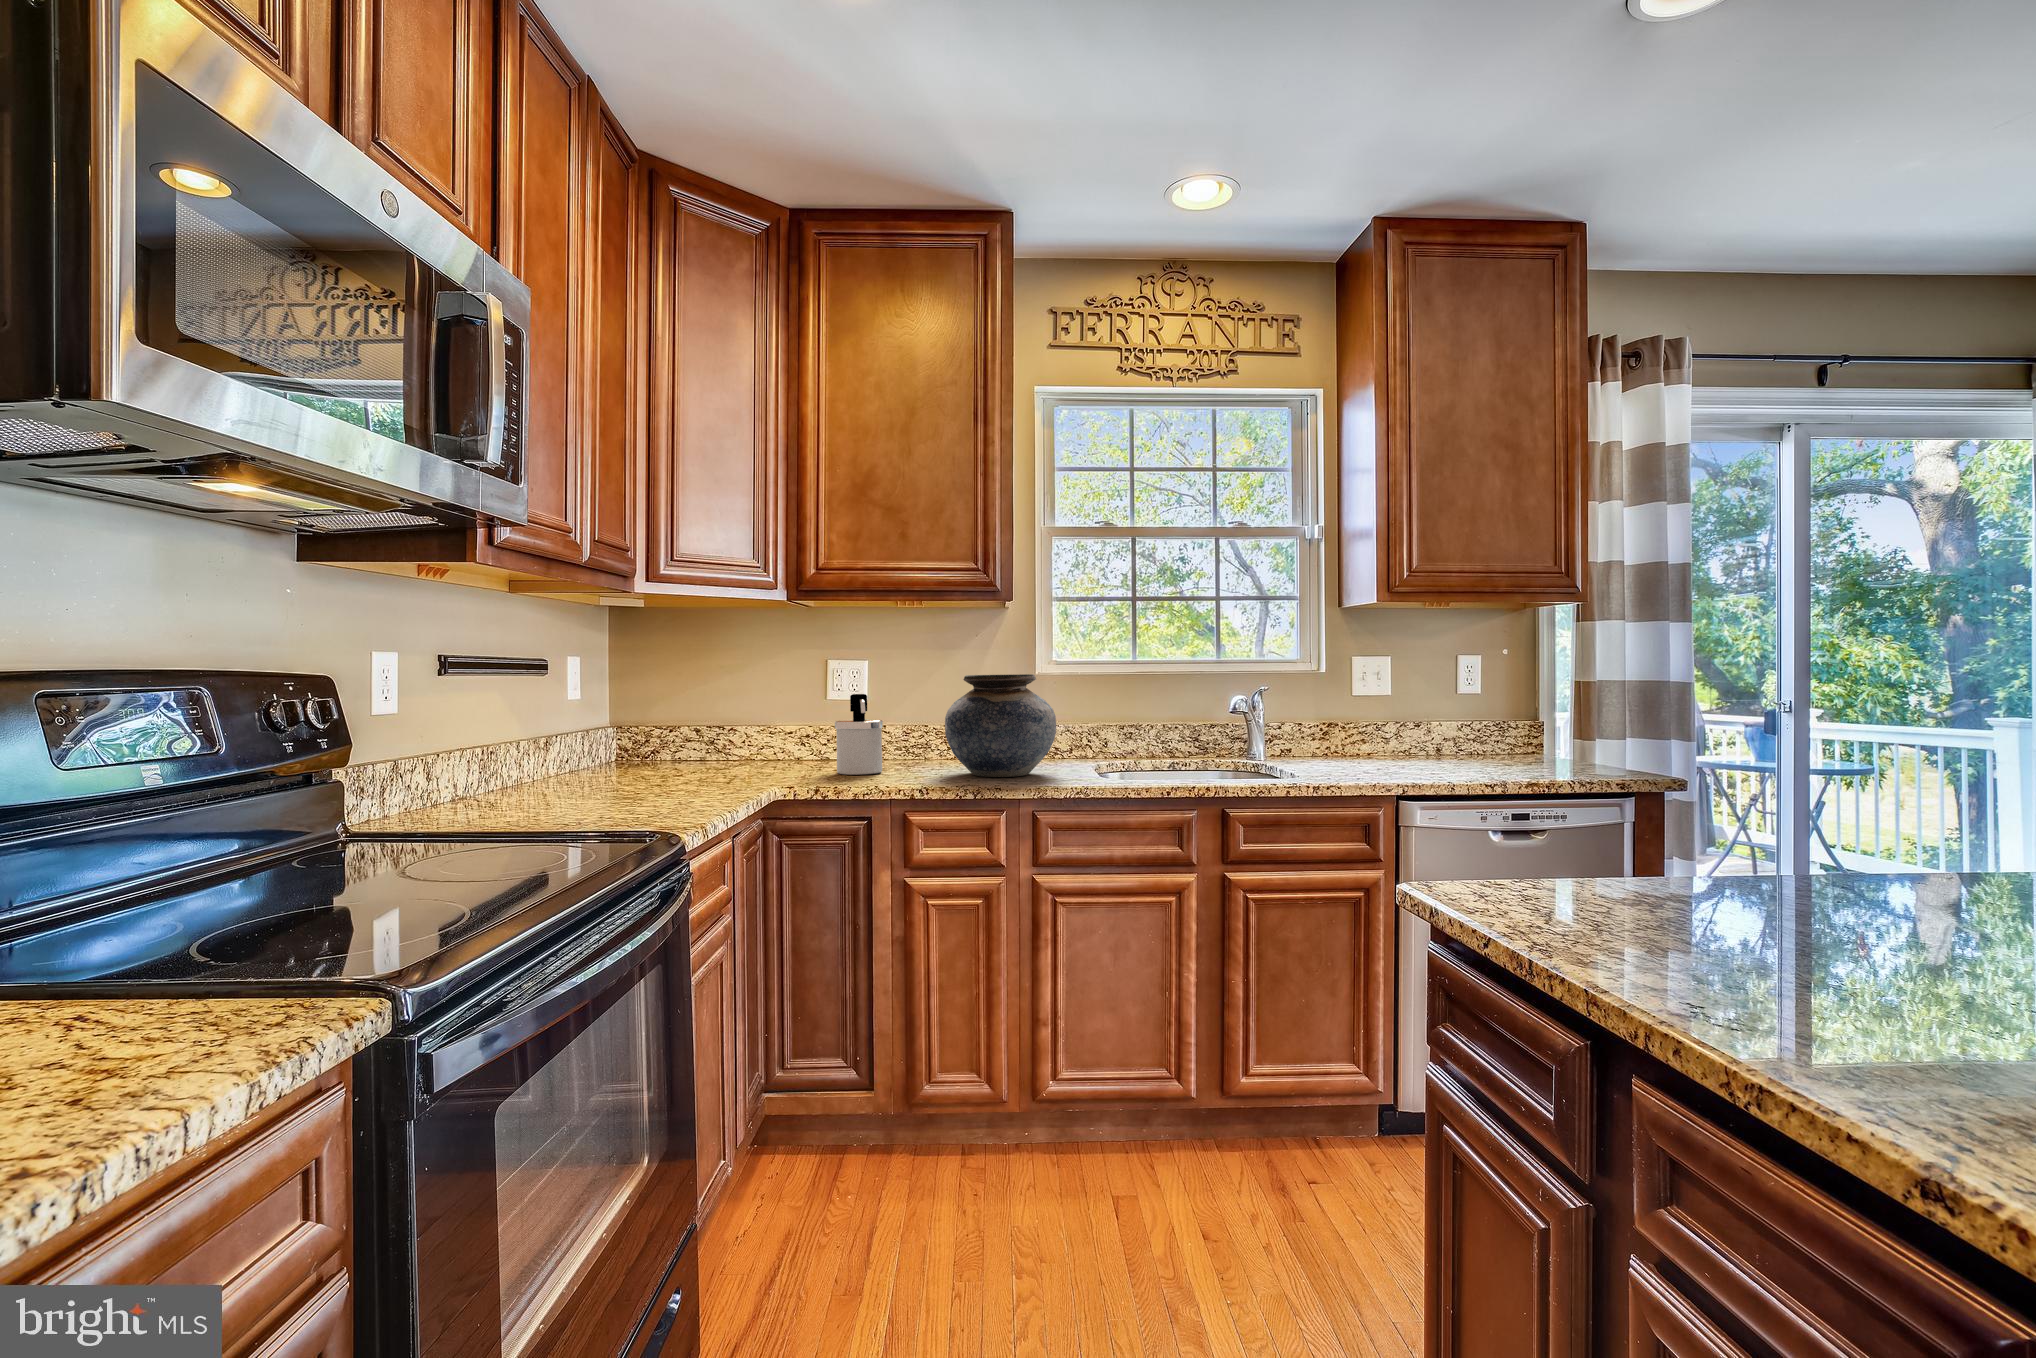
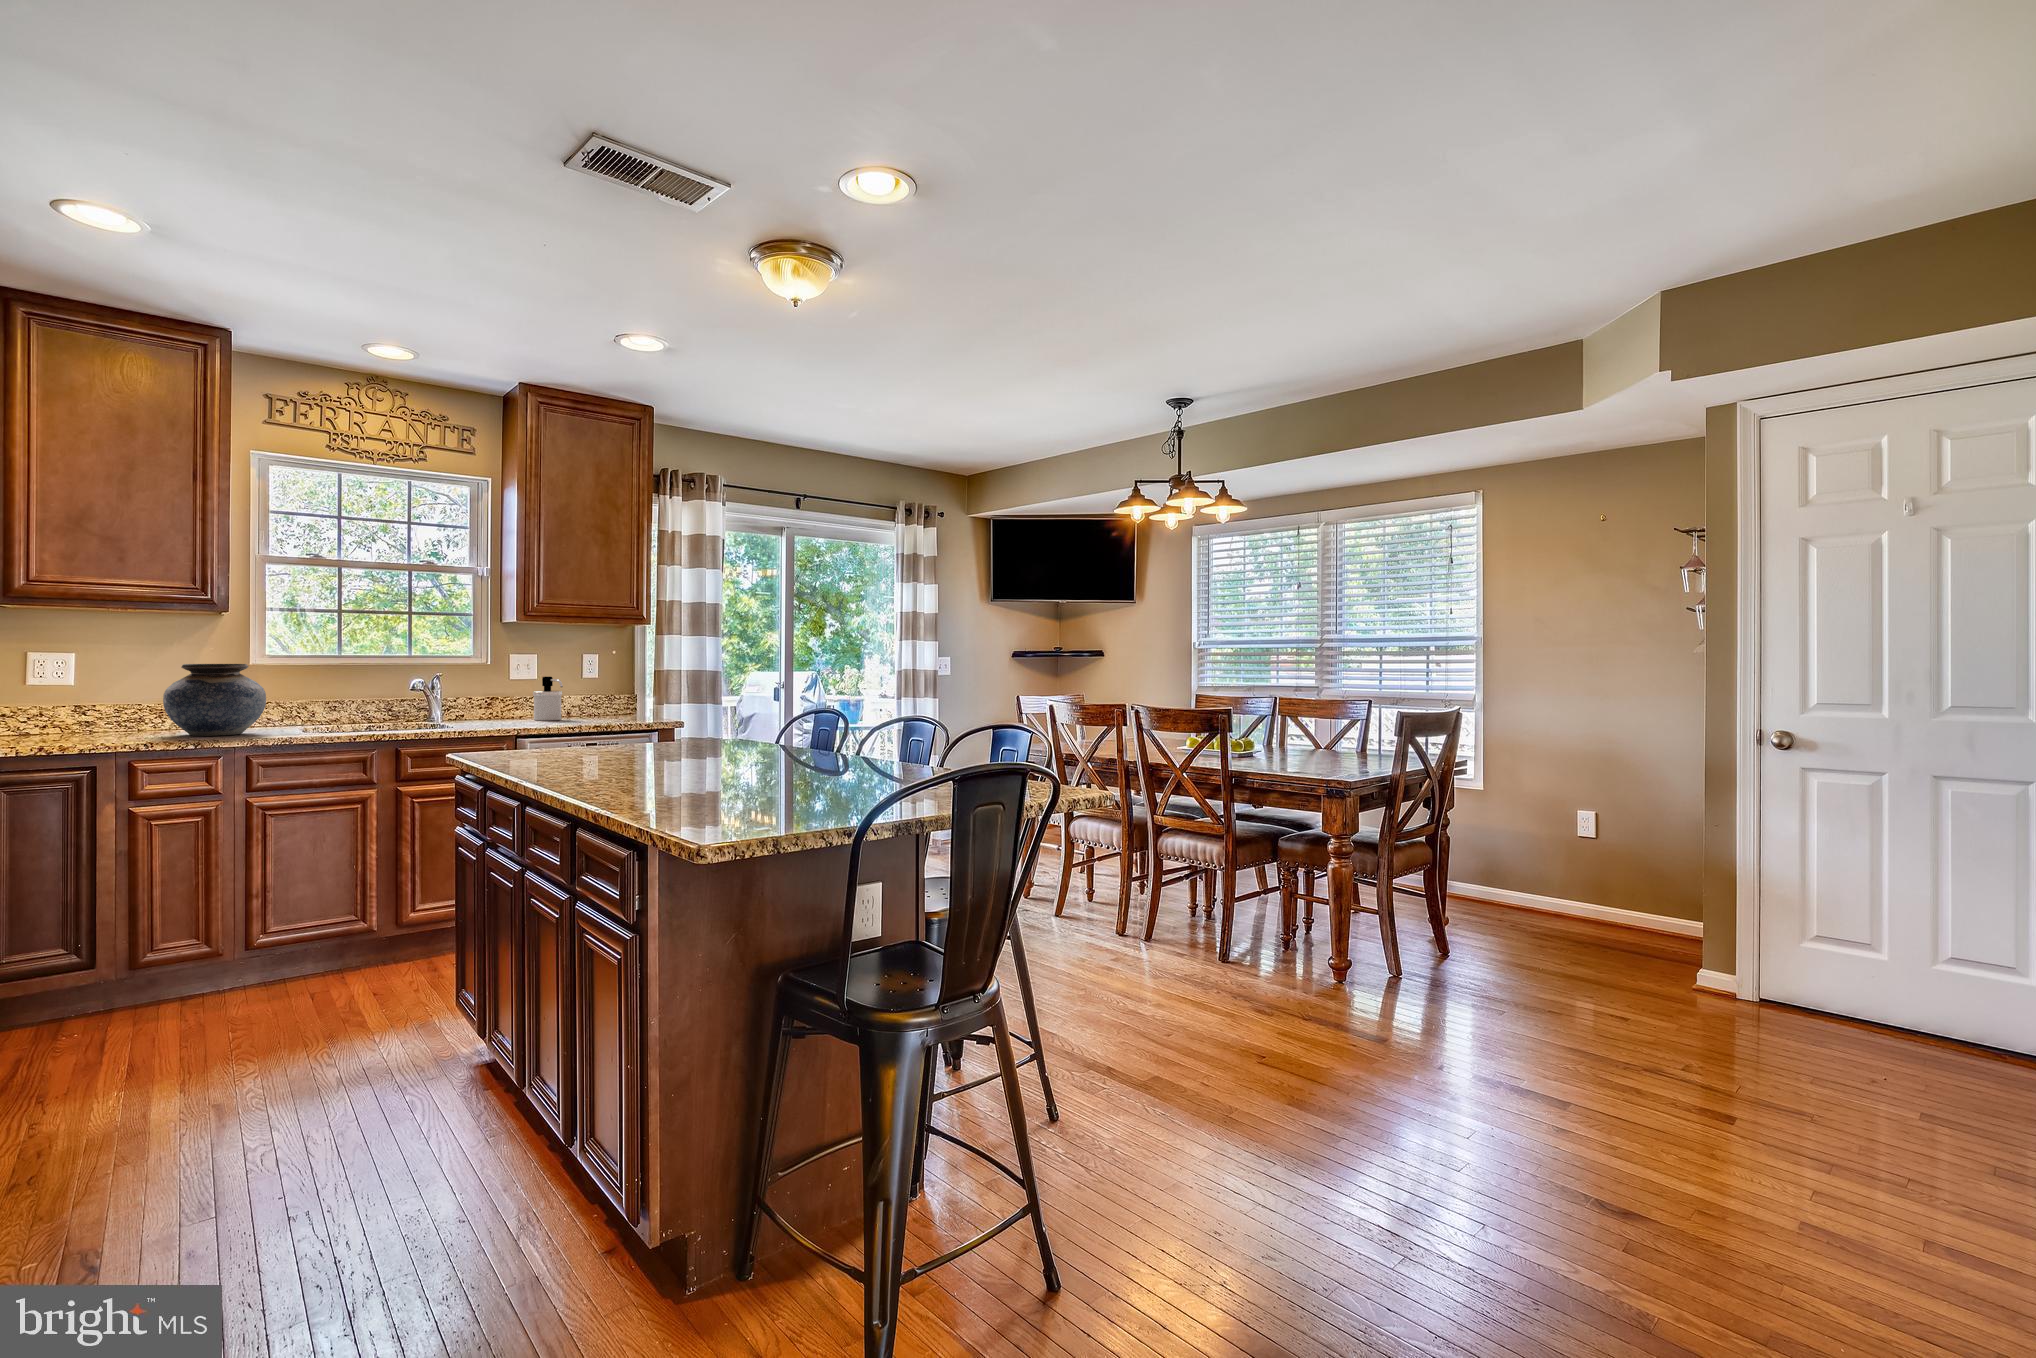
soap dispenser: present [835,694,883,775] -> present [533,677,563,721]

